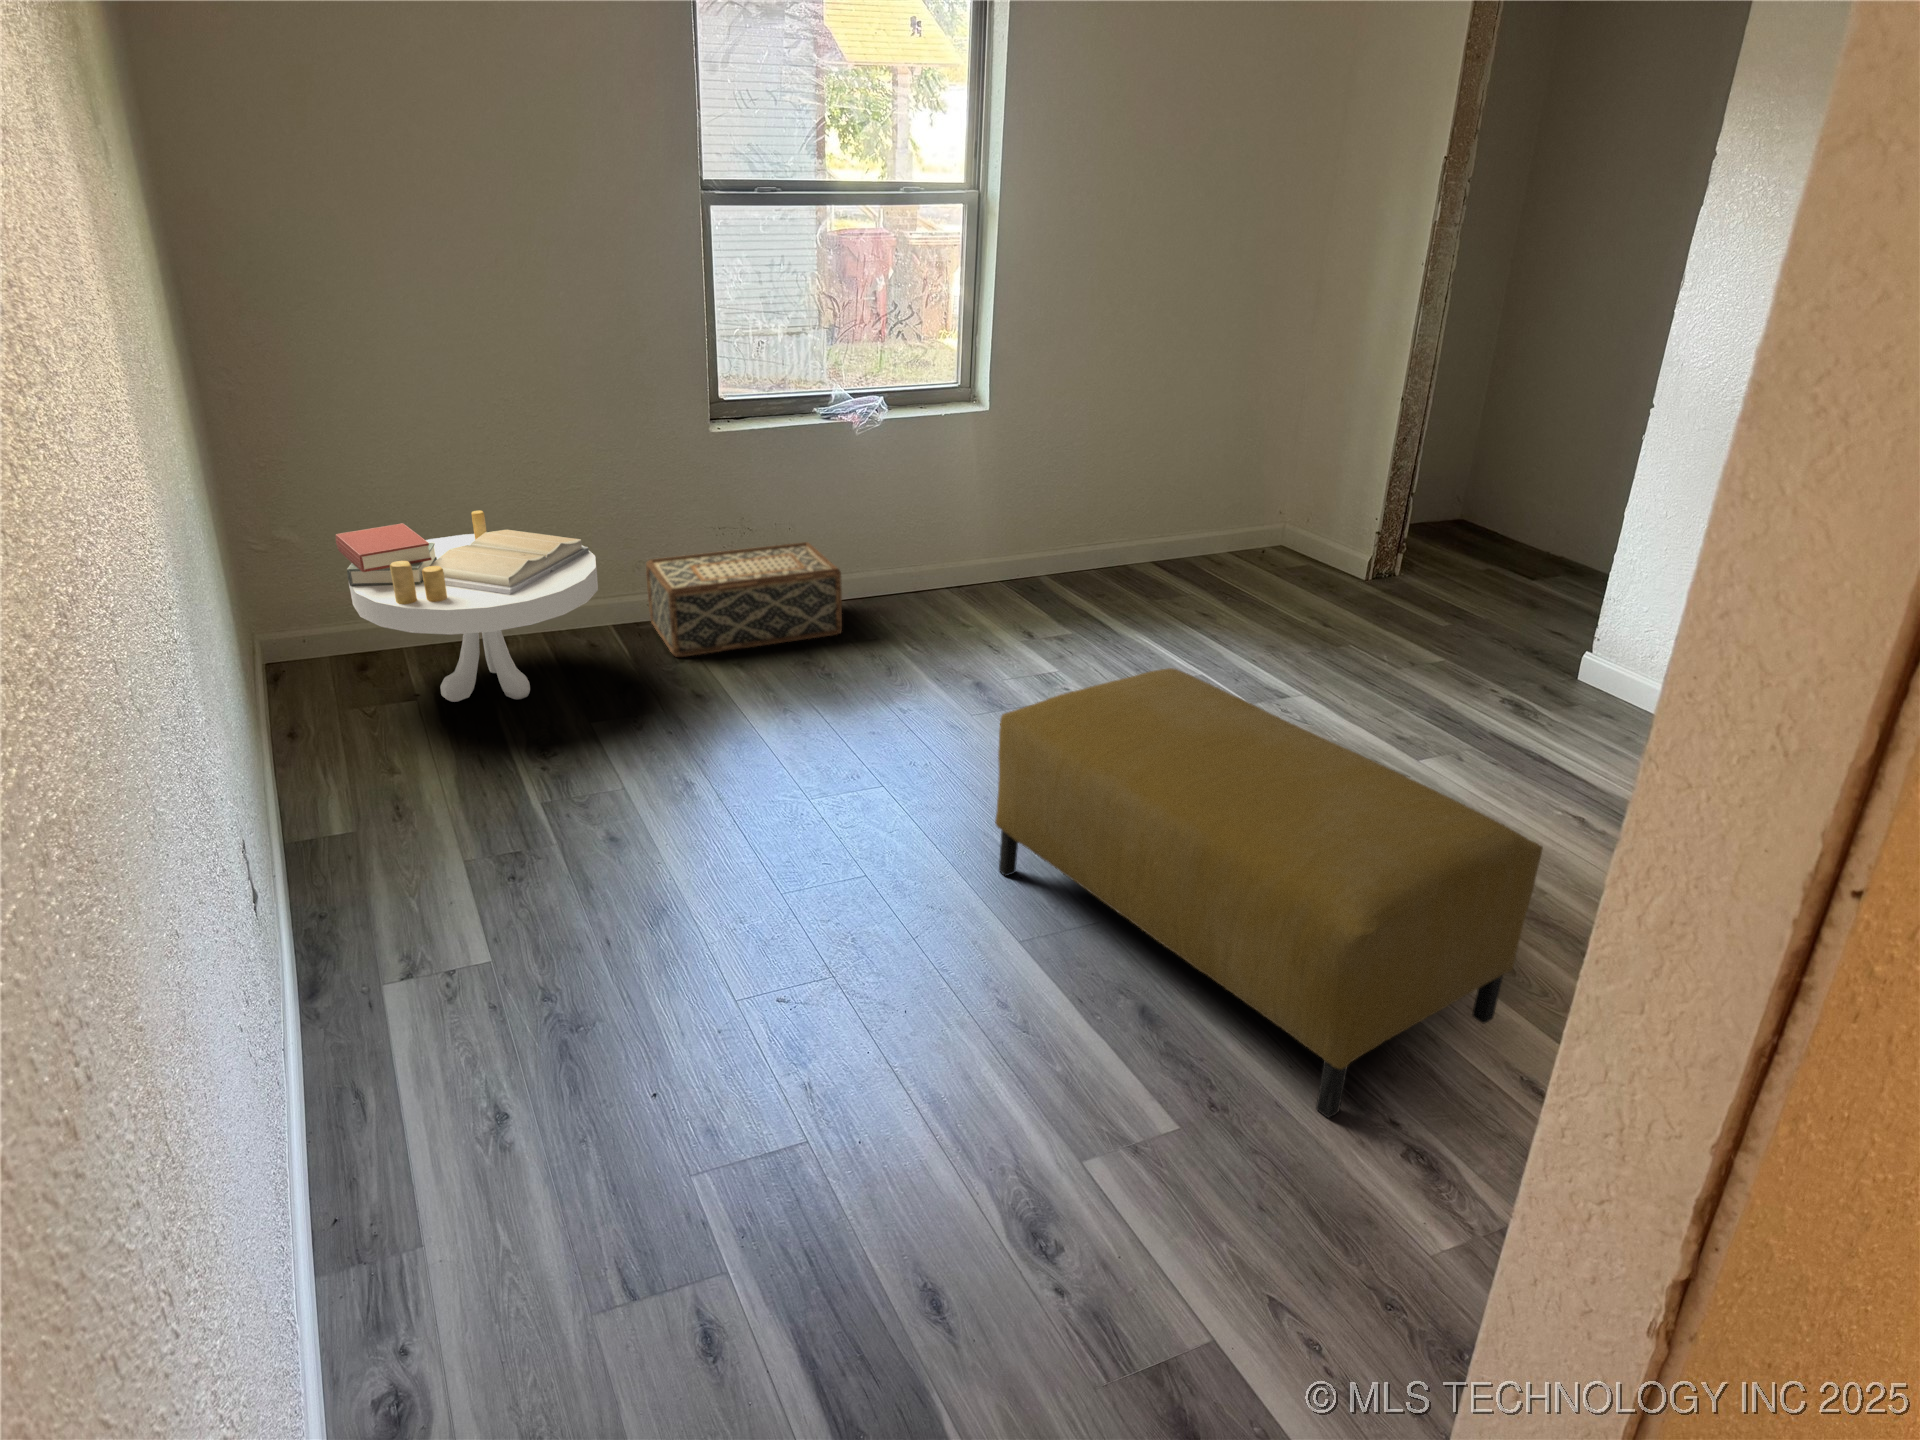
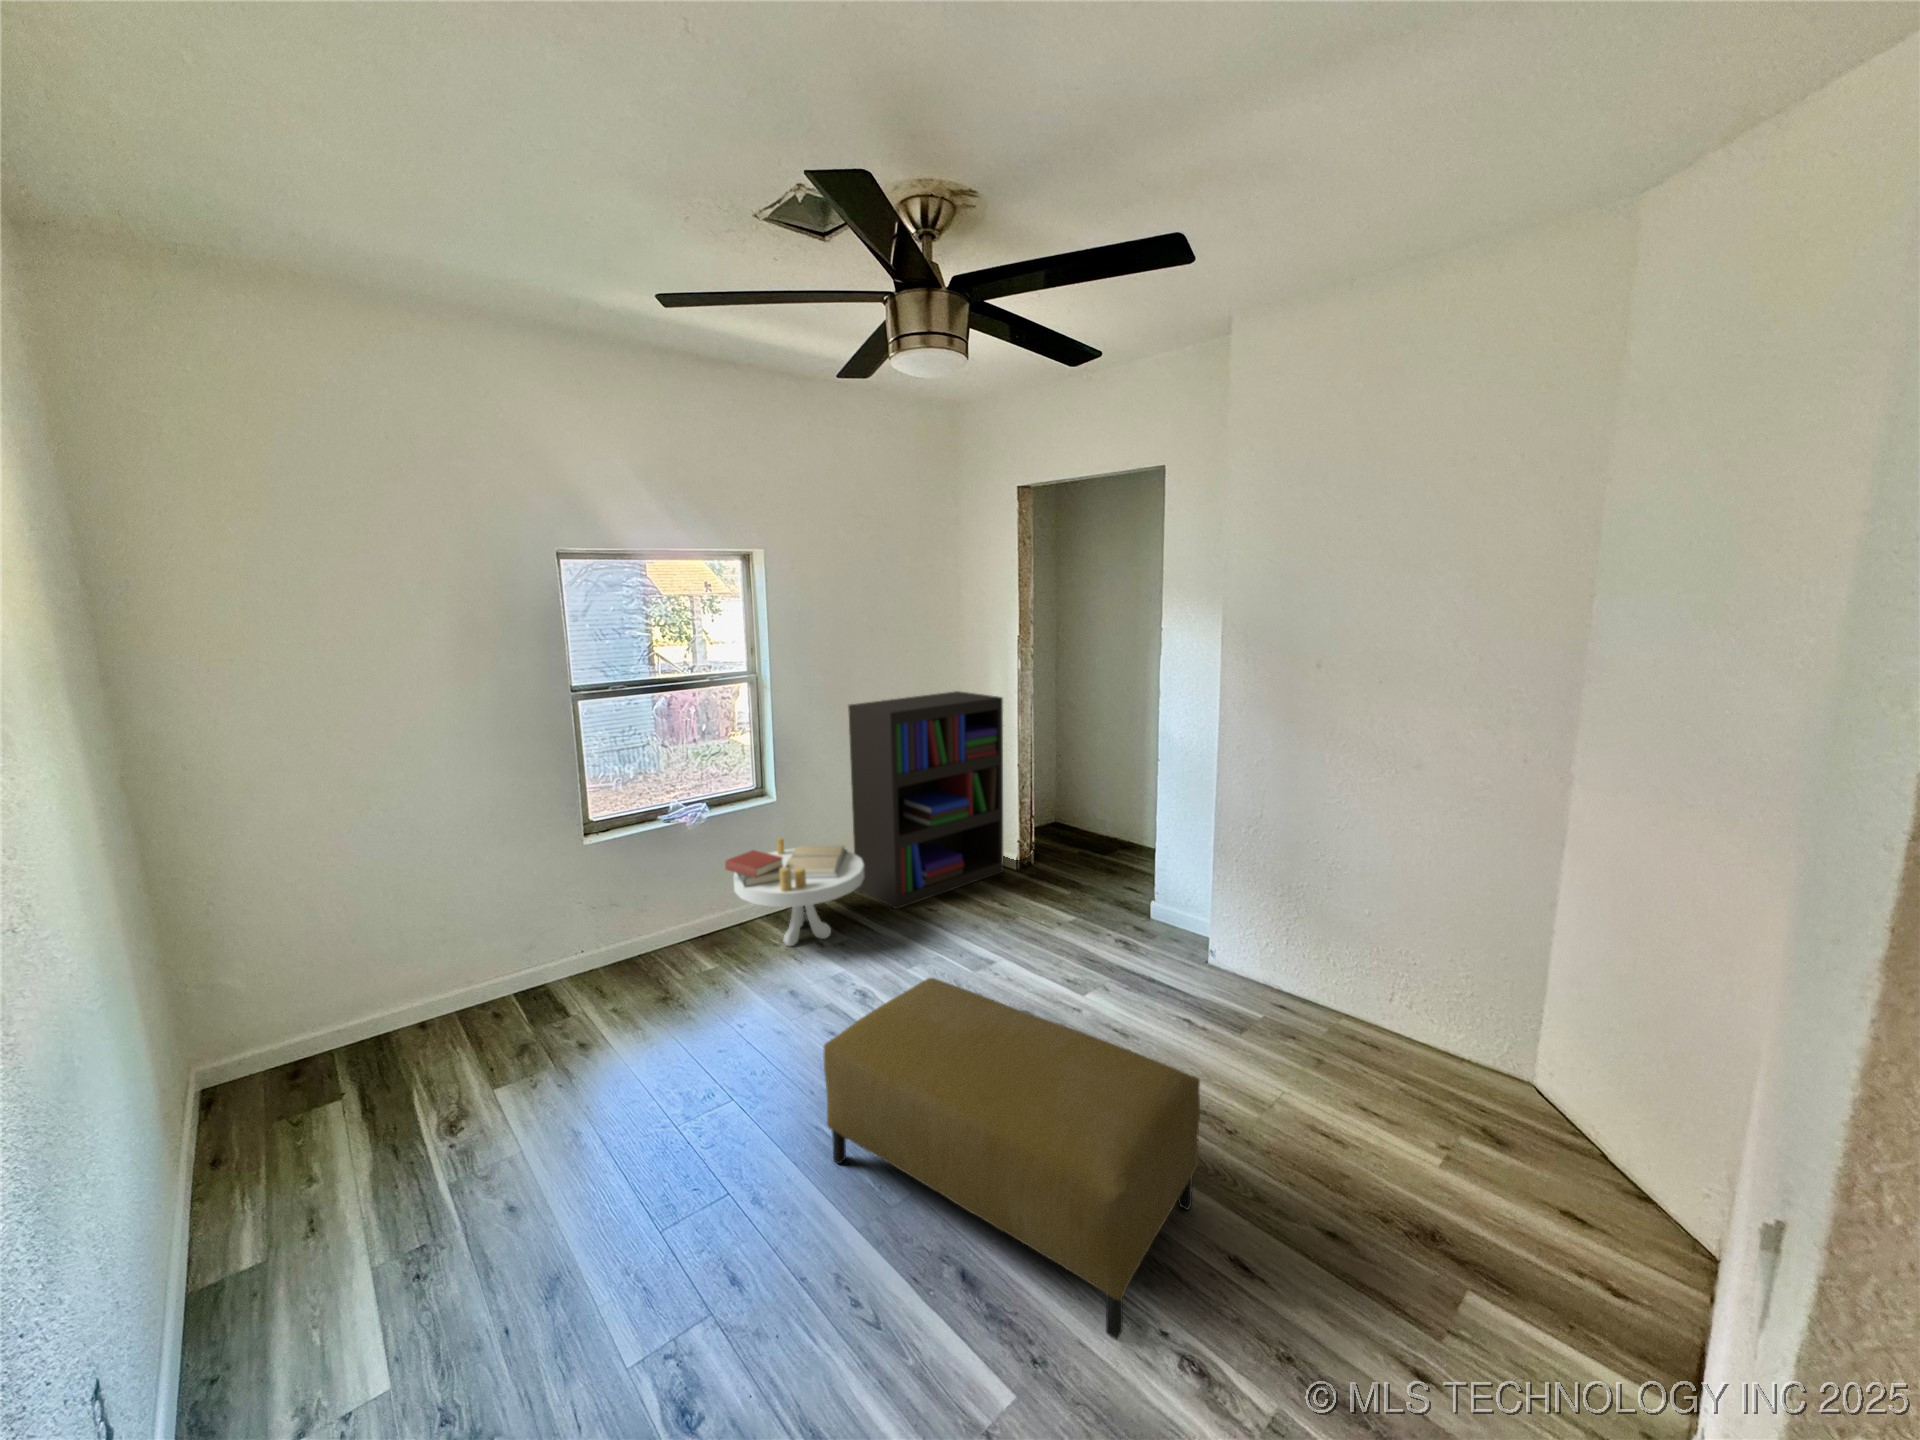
bookshelf: none [1096,257,1393,605] -> present [848,691,1003,909]
side table: present [336,510,598,702] -> present [725,838,864,946]
woven basket: present [646,542,842,657] -> none [536,907,690,1015]

